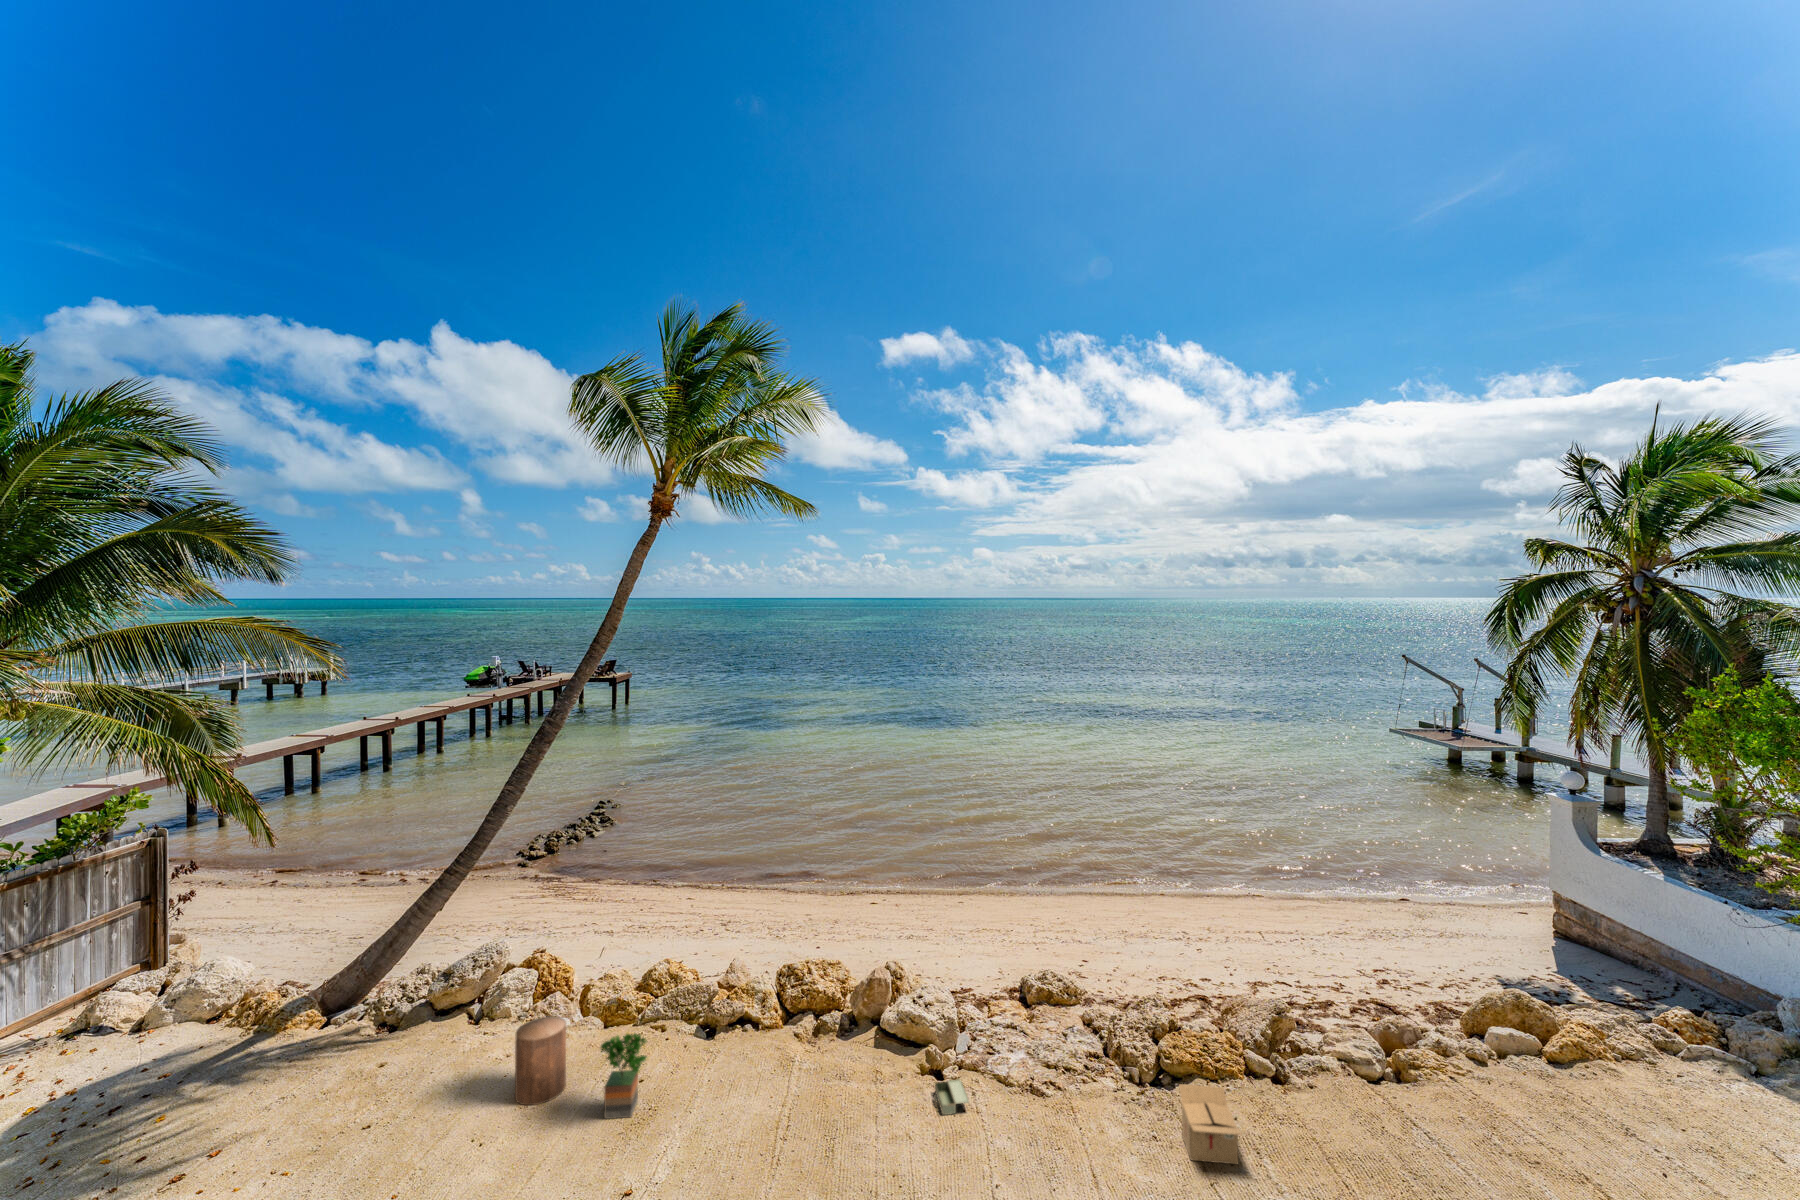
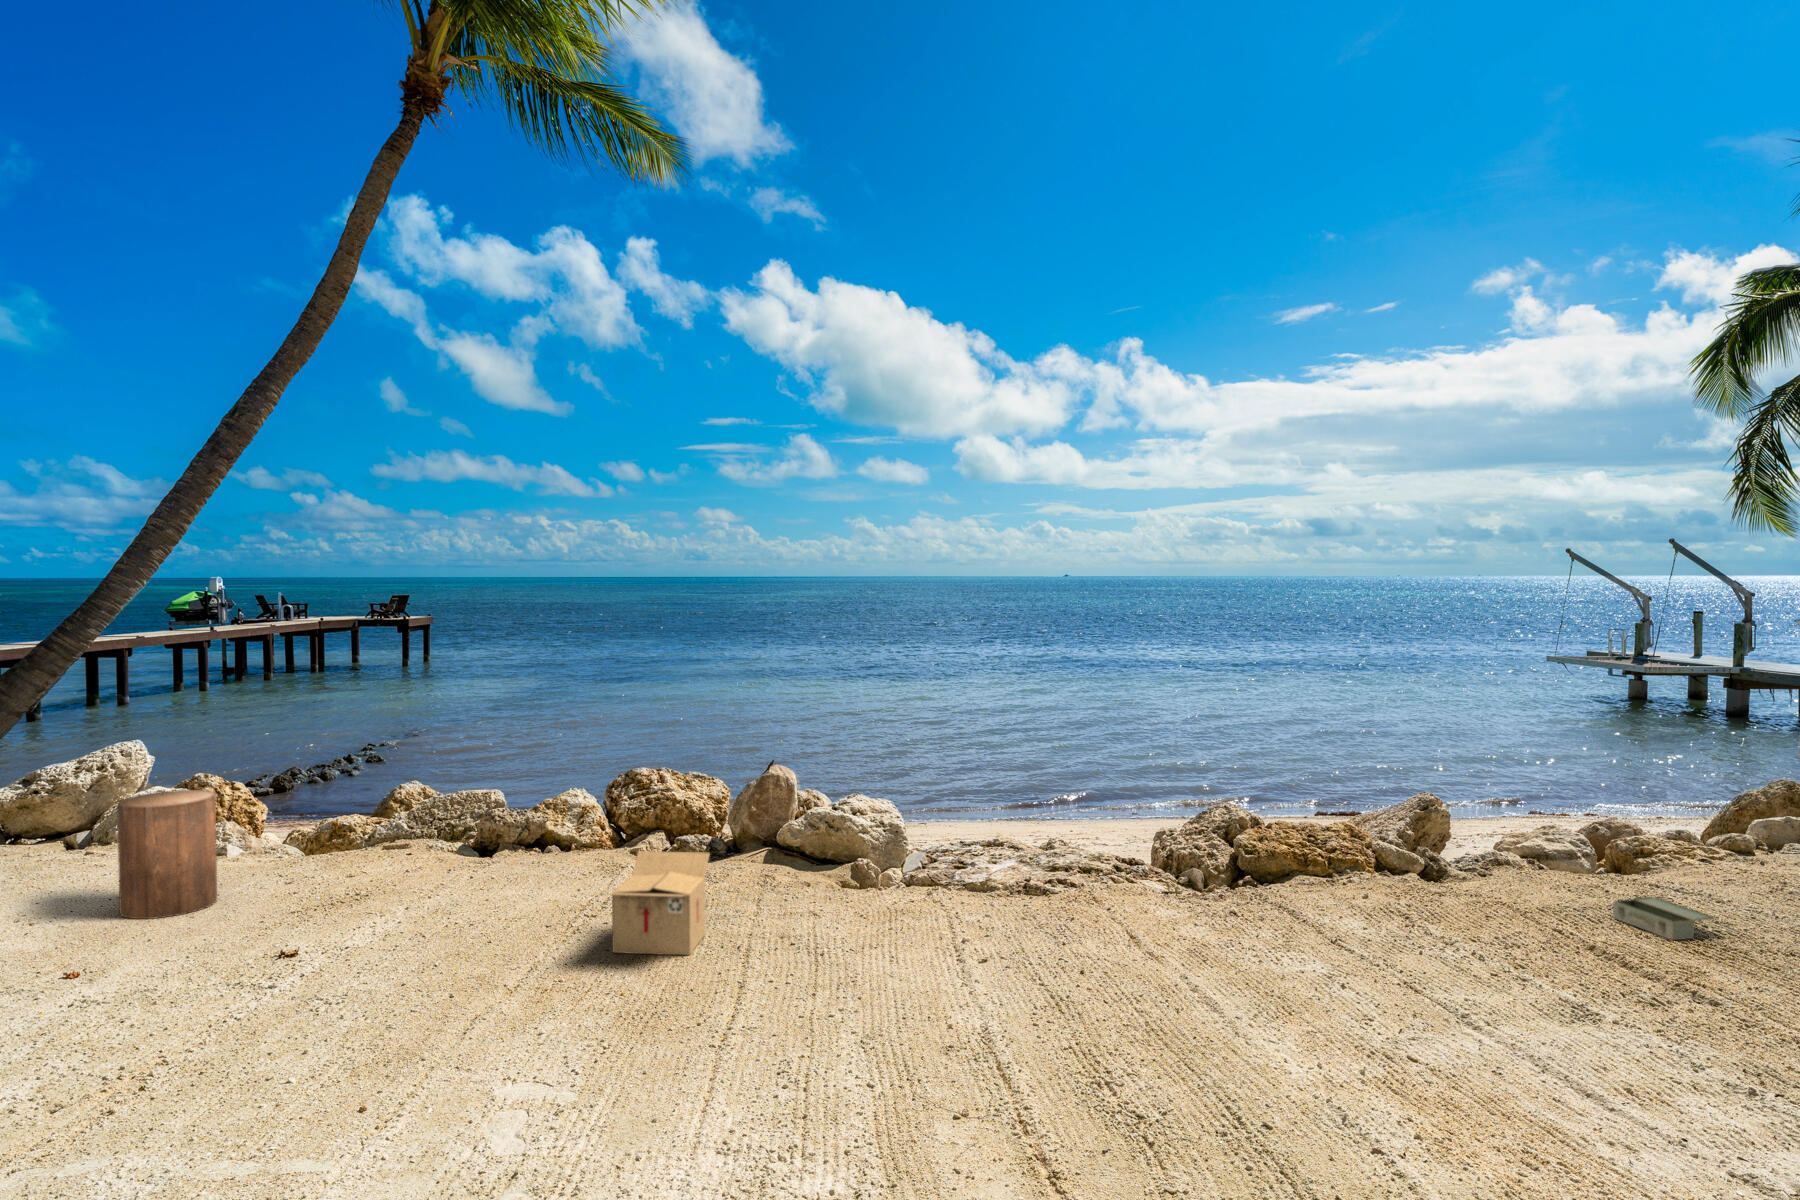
potted tree: present [600,1033,647,1119] -> none [266,794,359,929]
toolbox: present [935,1079,969,1115] -> present [1613,897,1714,940]
cardboard box: present [1179,1084,1241,1164] -> present [609,851,710,955]

